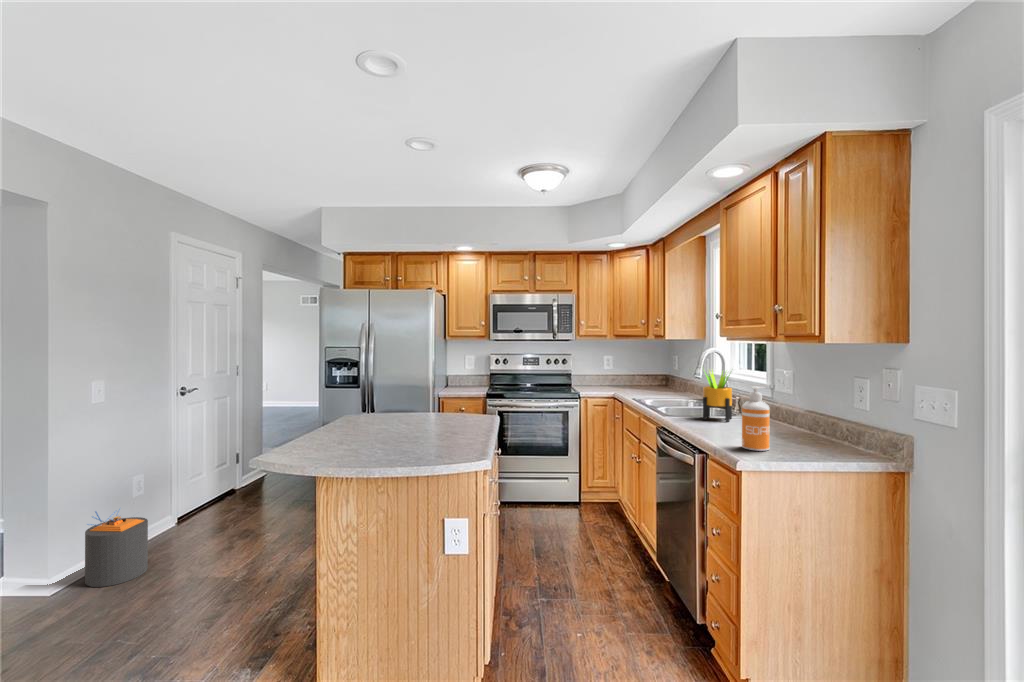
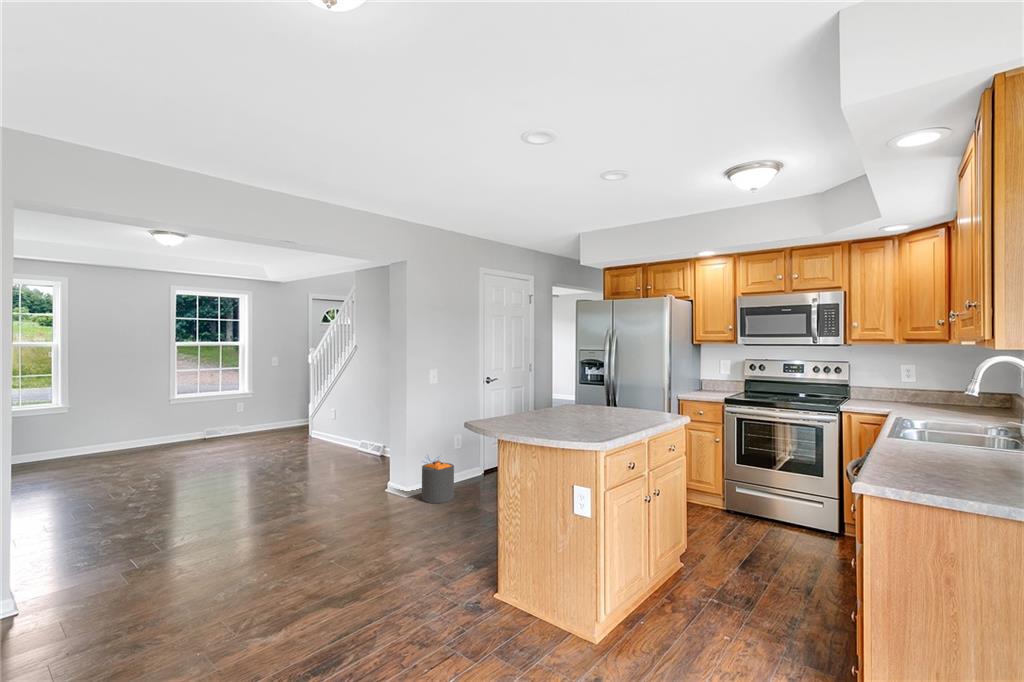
potted plant: present [703,371,732,422] -> none [935,377,988,453]
soap dispenser: present [742,386,770,451] -> none [899,403,936,481]

